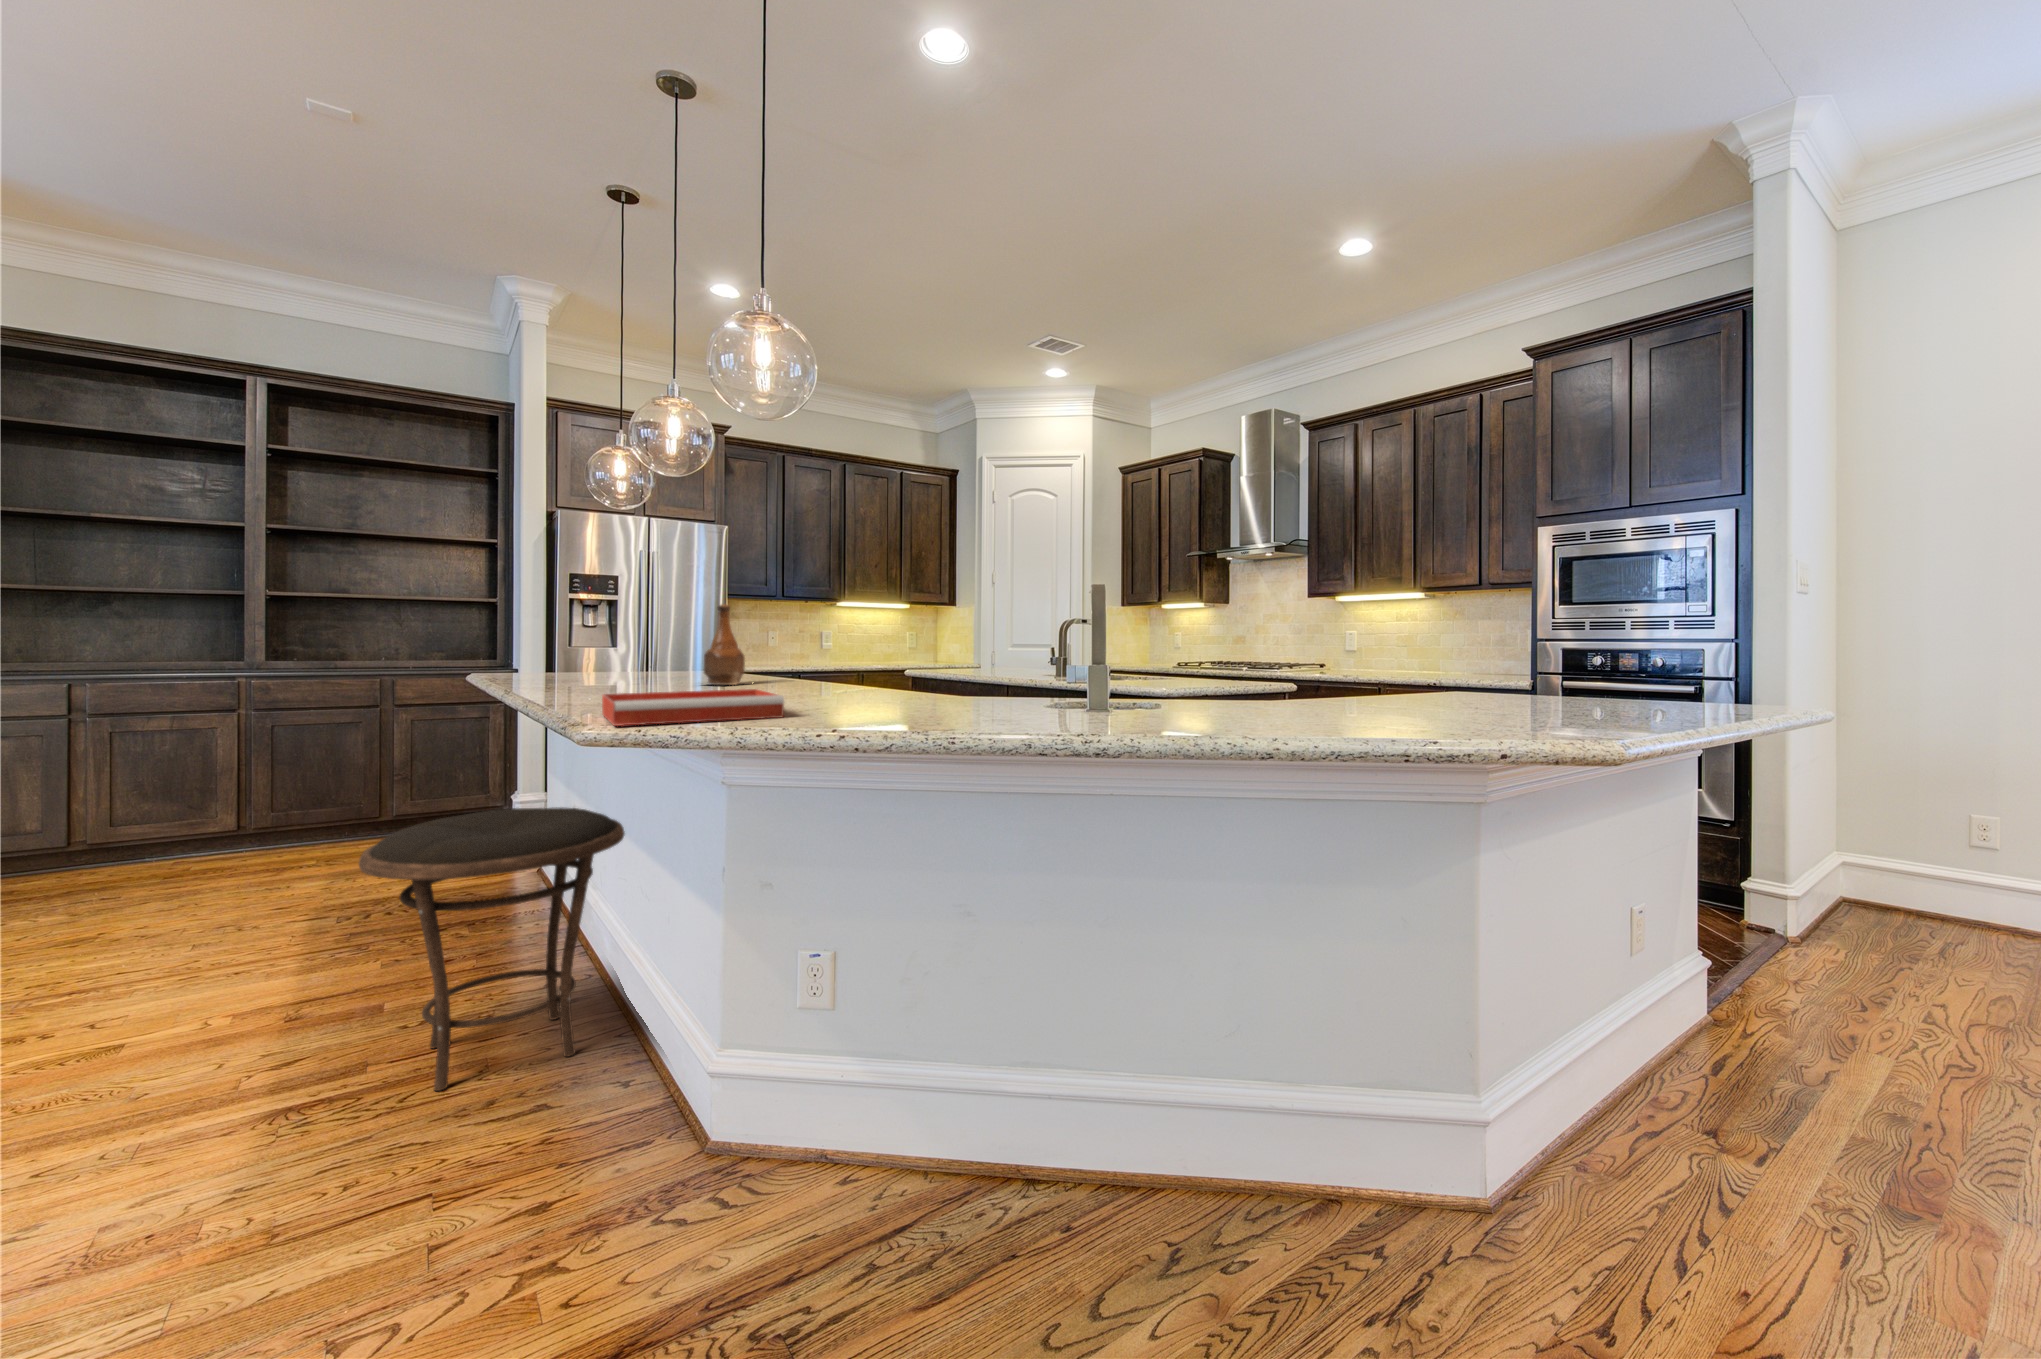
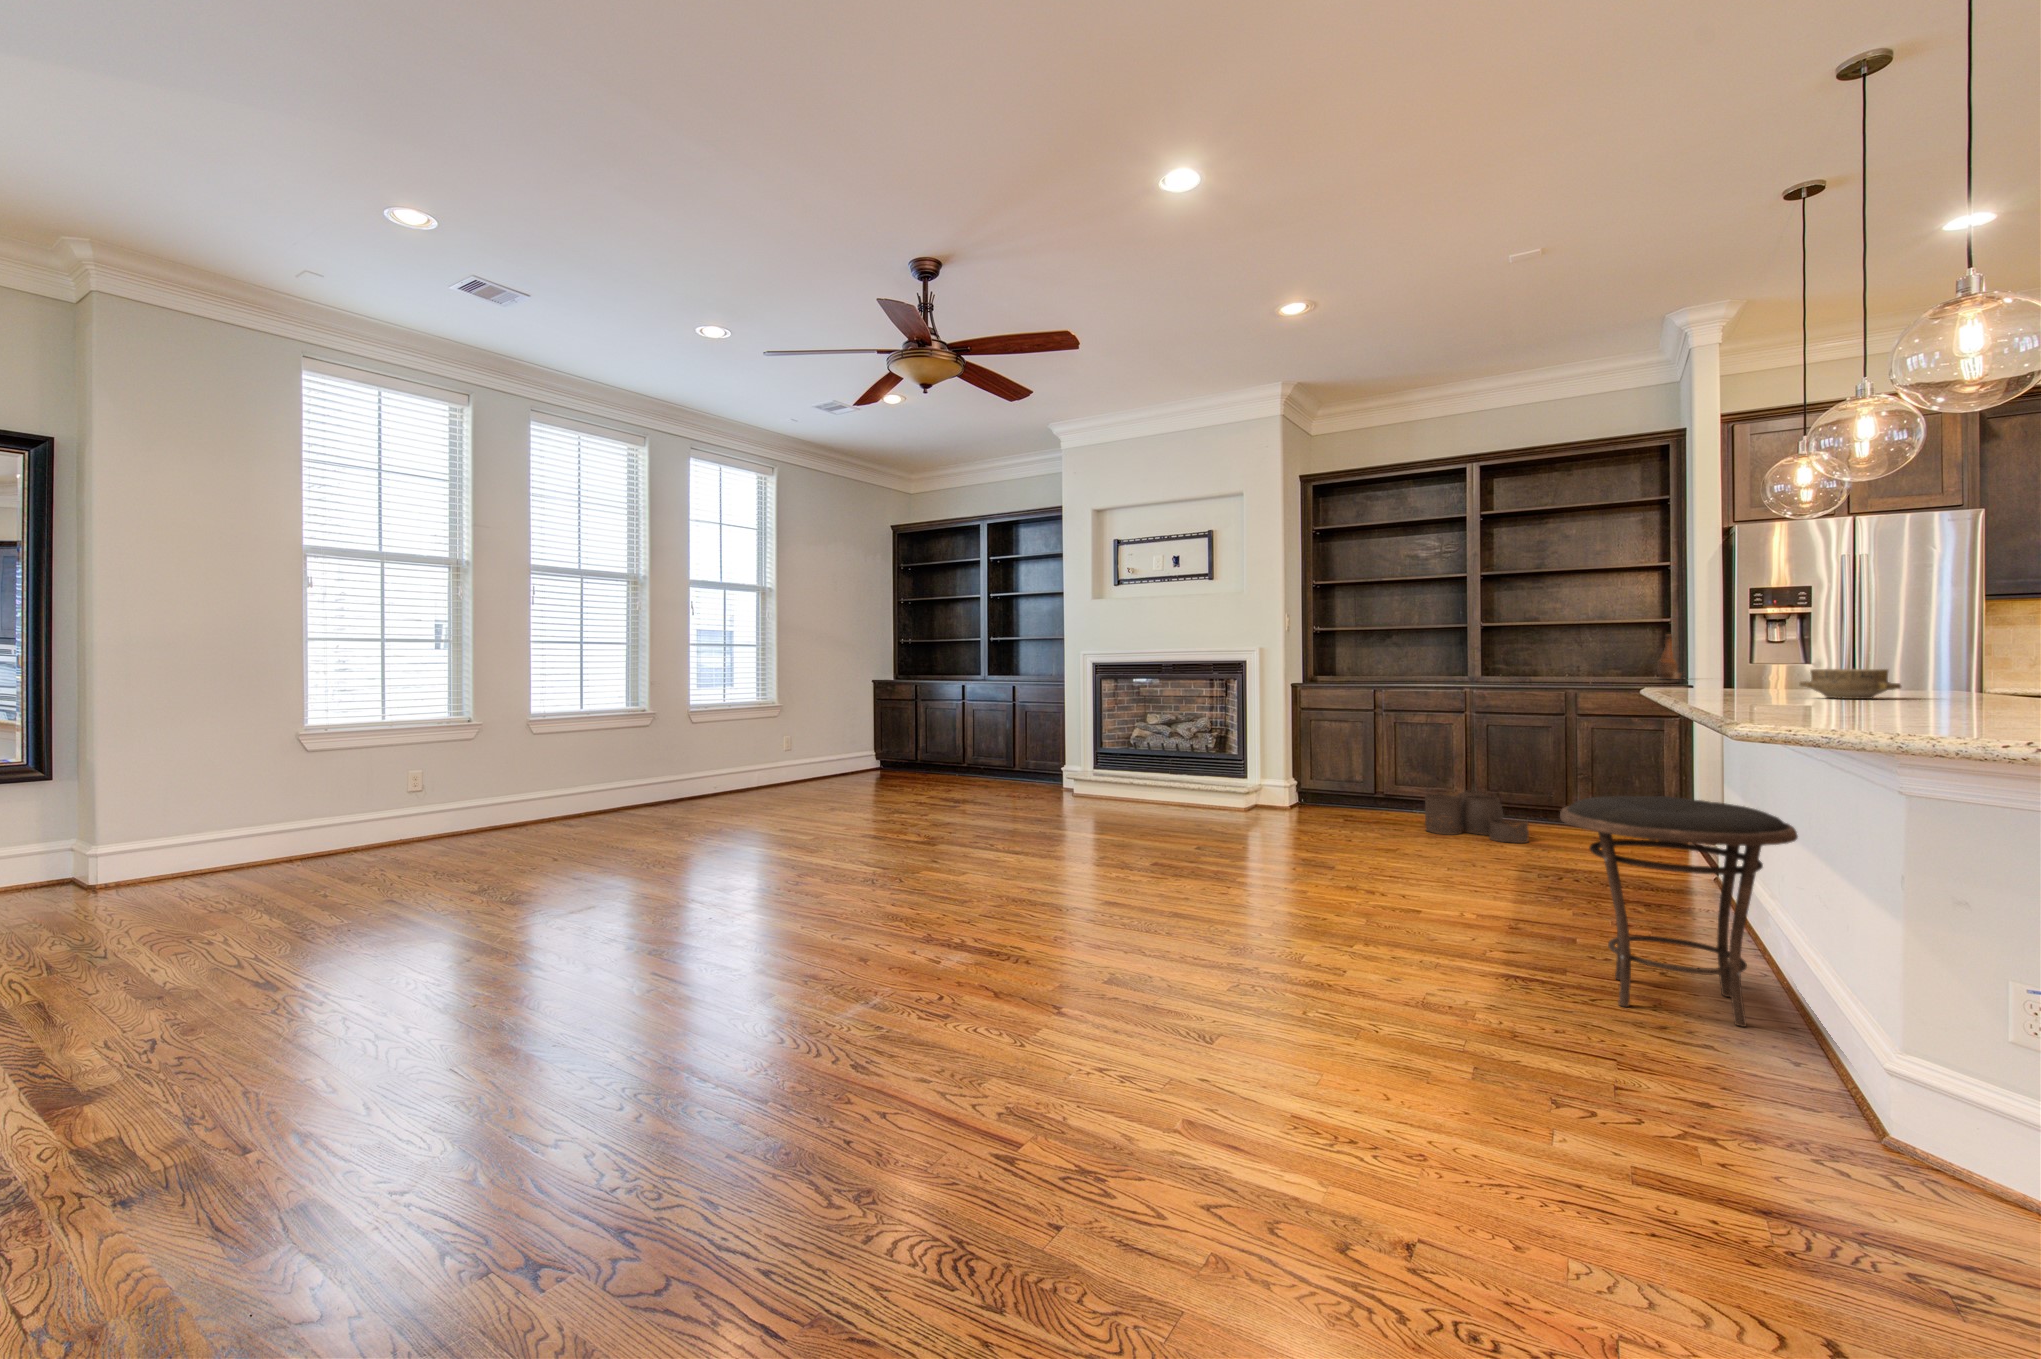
bottle: present [704,604,745,685] -> present [1657,634,1684,679]
ceramic bowl: none [620,654,696,683] -> present [1799,669,1901,699]
tray: present [602,689,784,726] -> none [1762,696,1987,727]
woven basket: none [161,810,326,887] -> present [1425,789,1528,843]

